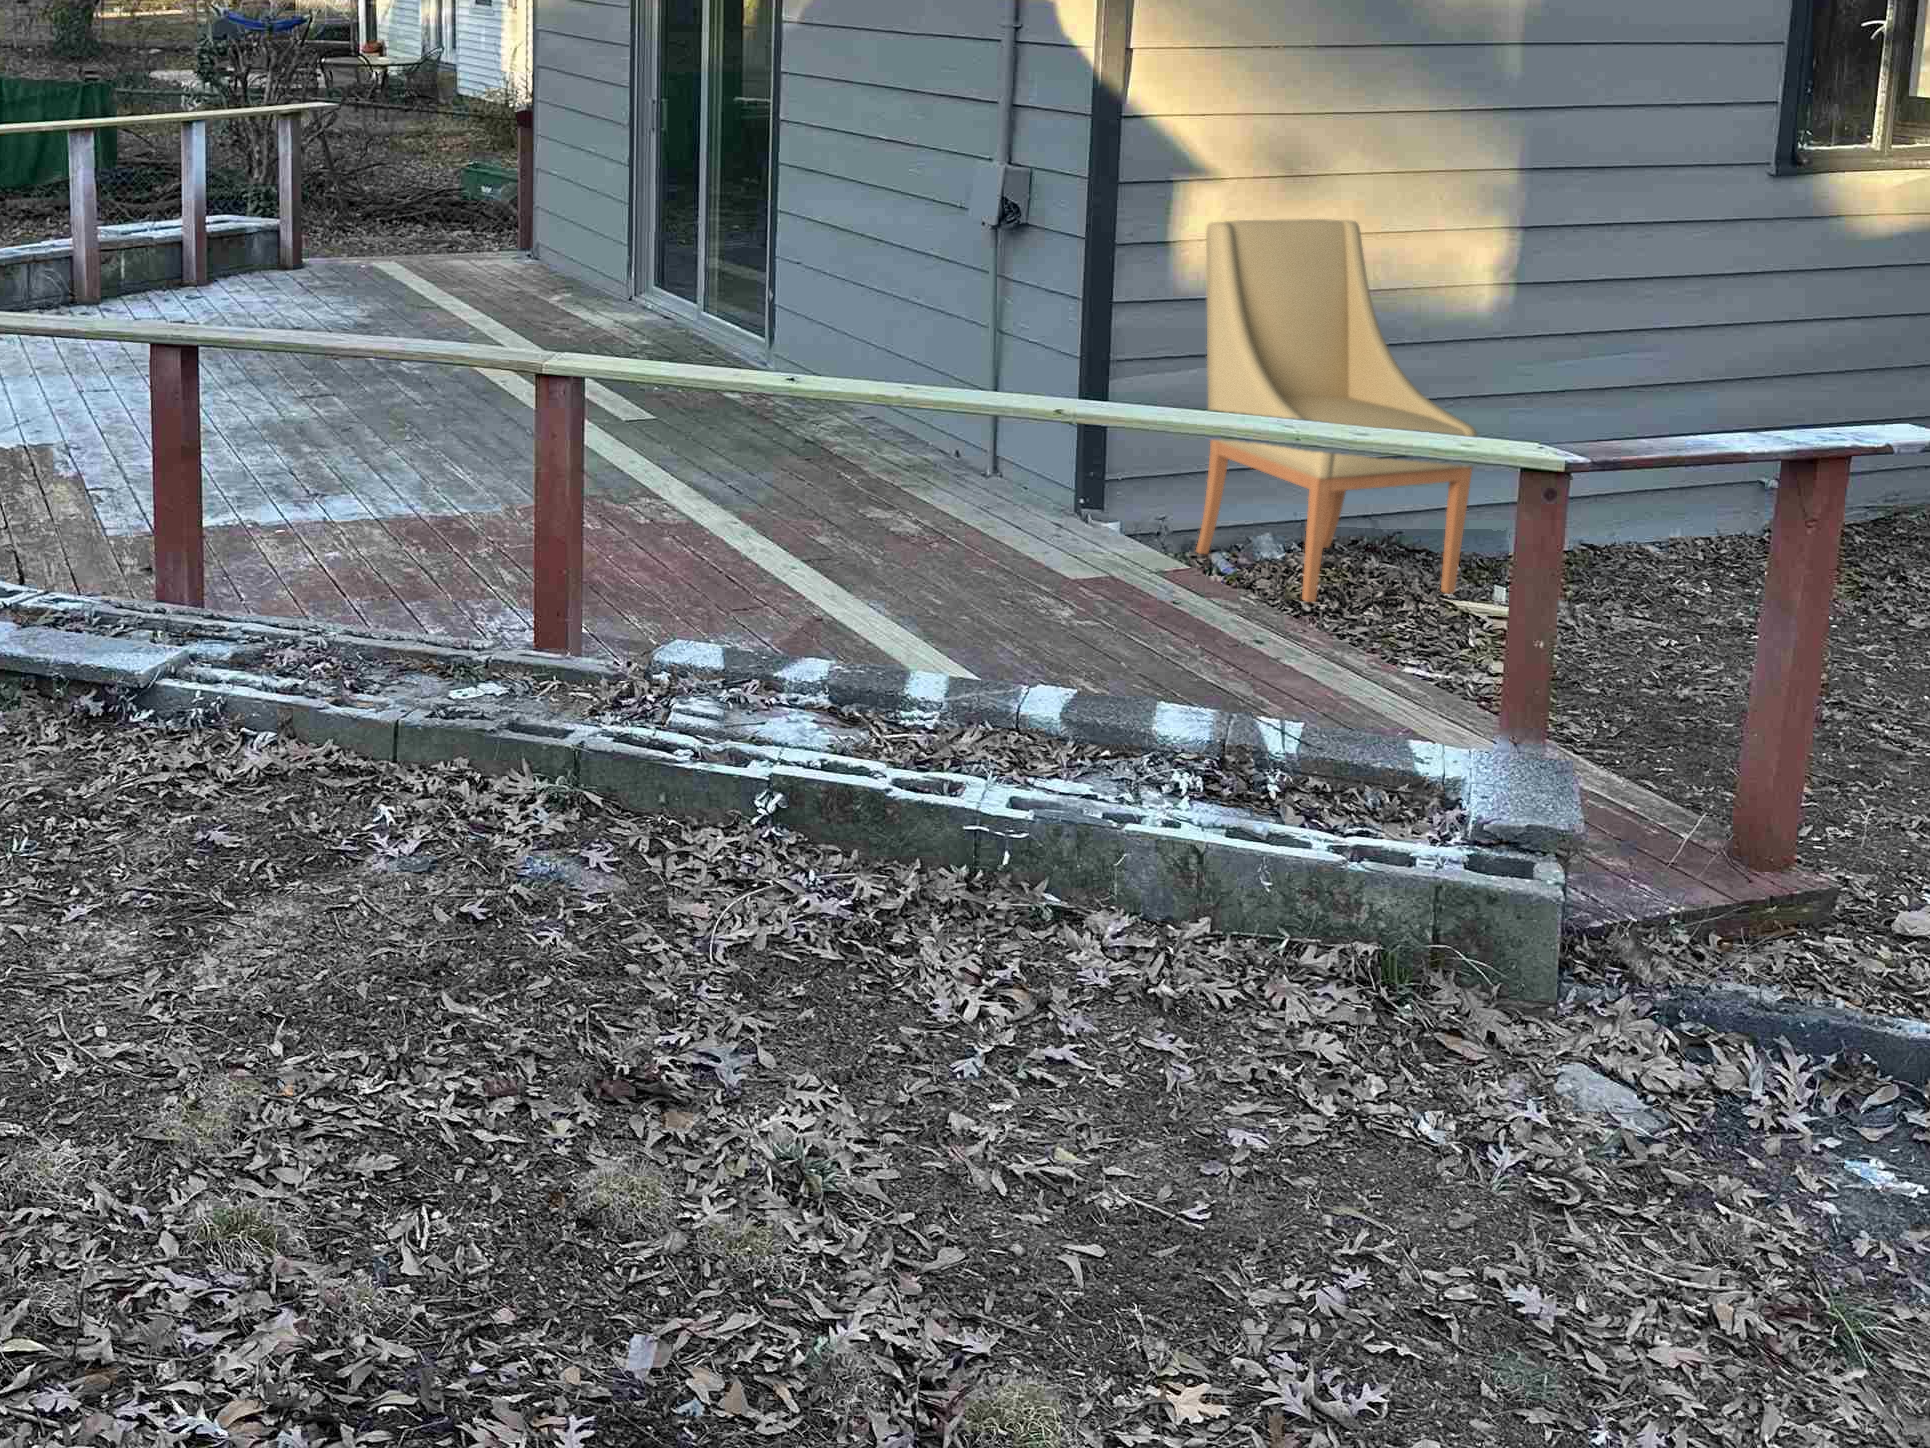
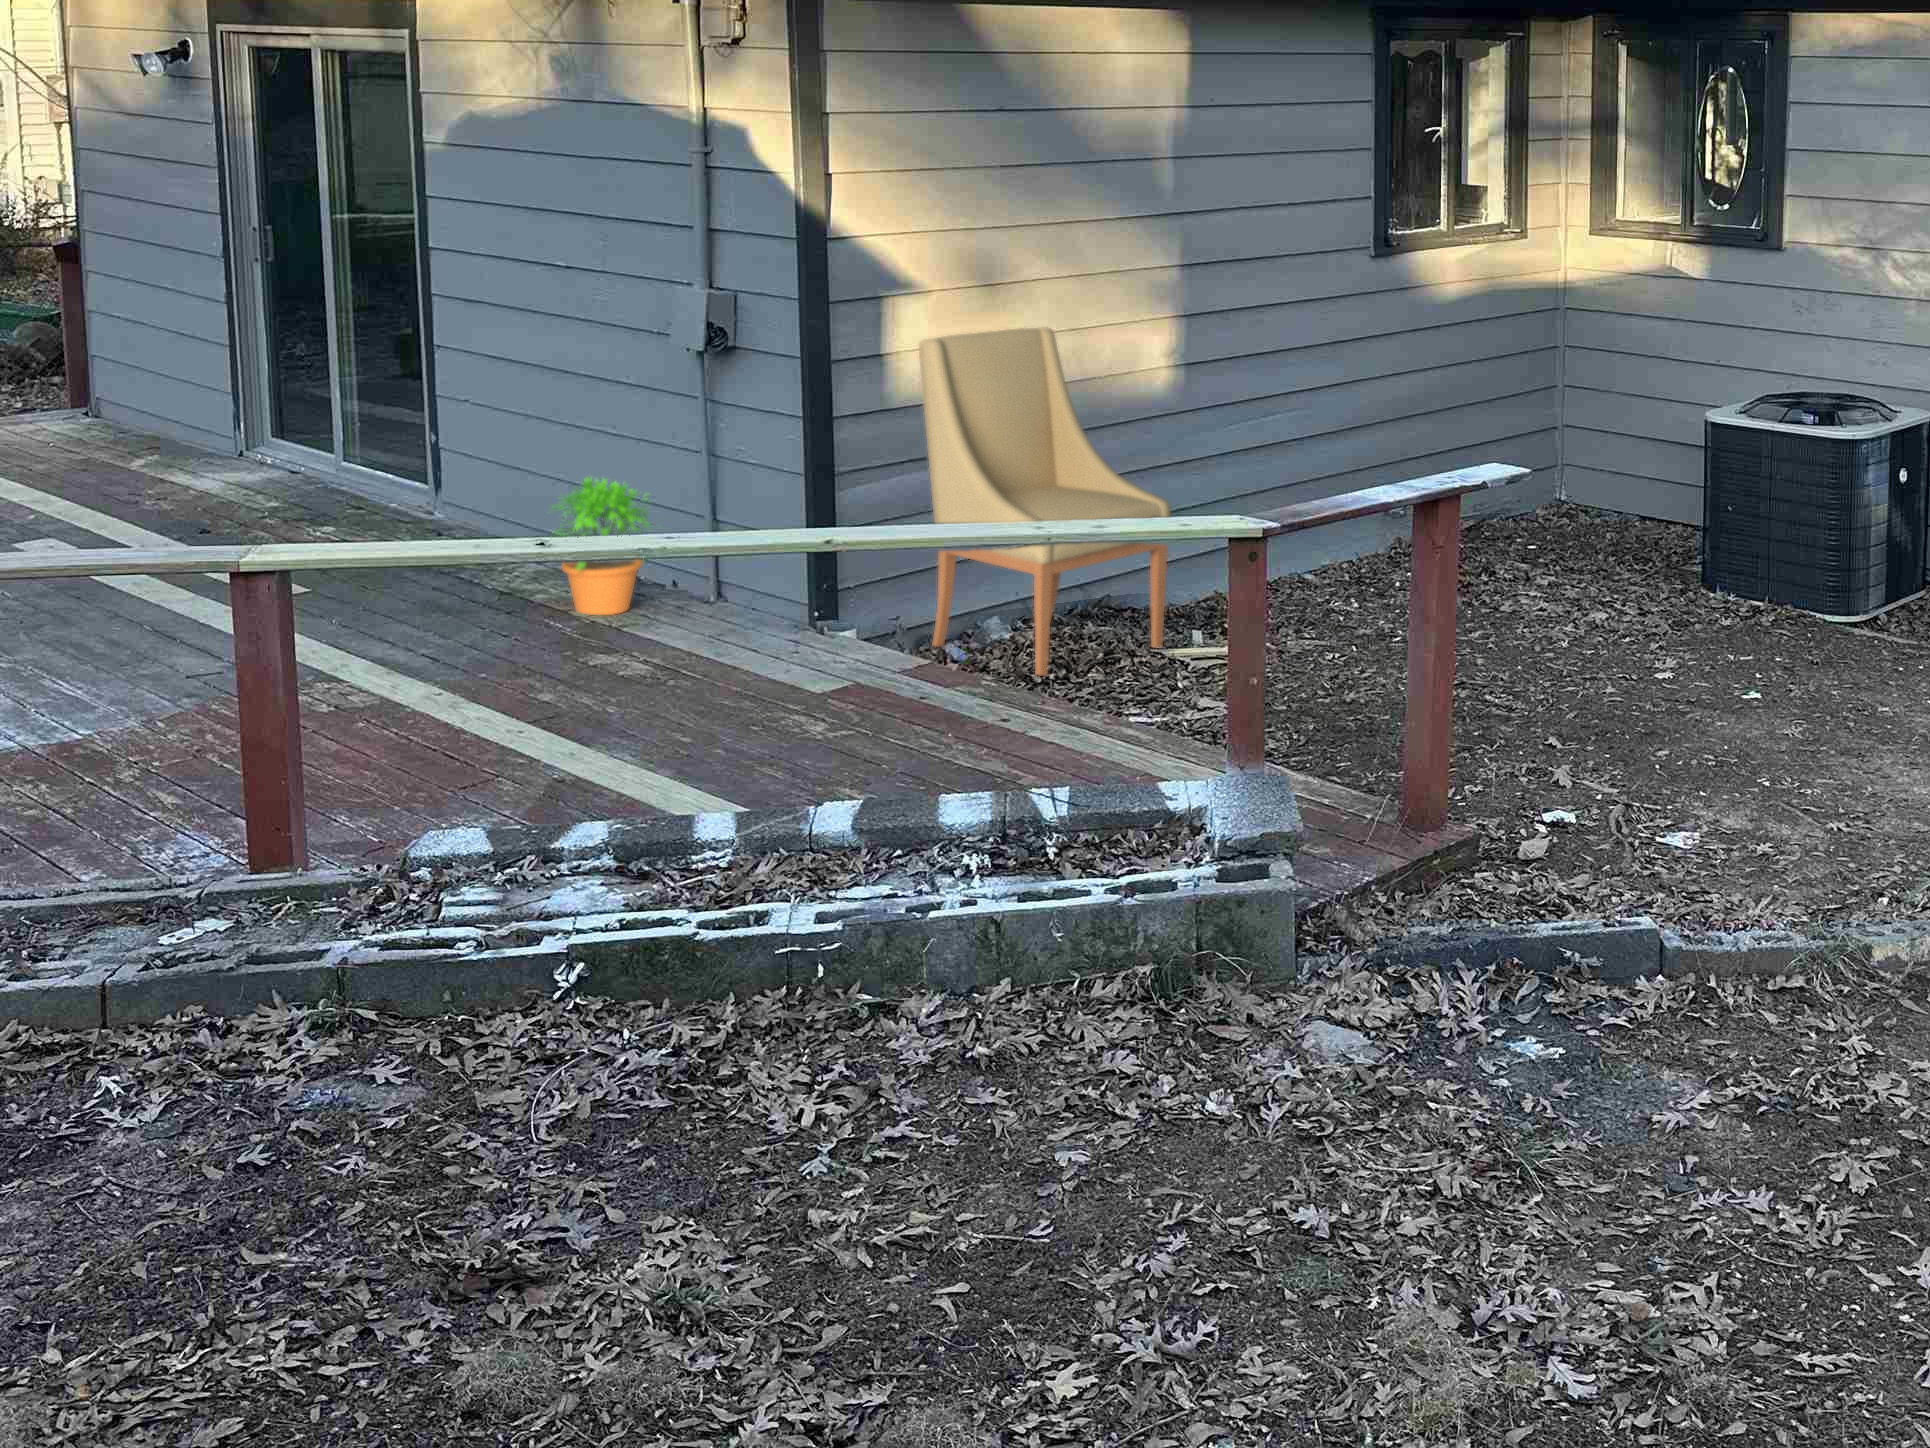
potted plant: none [833,335,945,475] -> present [550,478,650,615]

